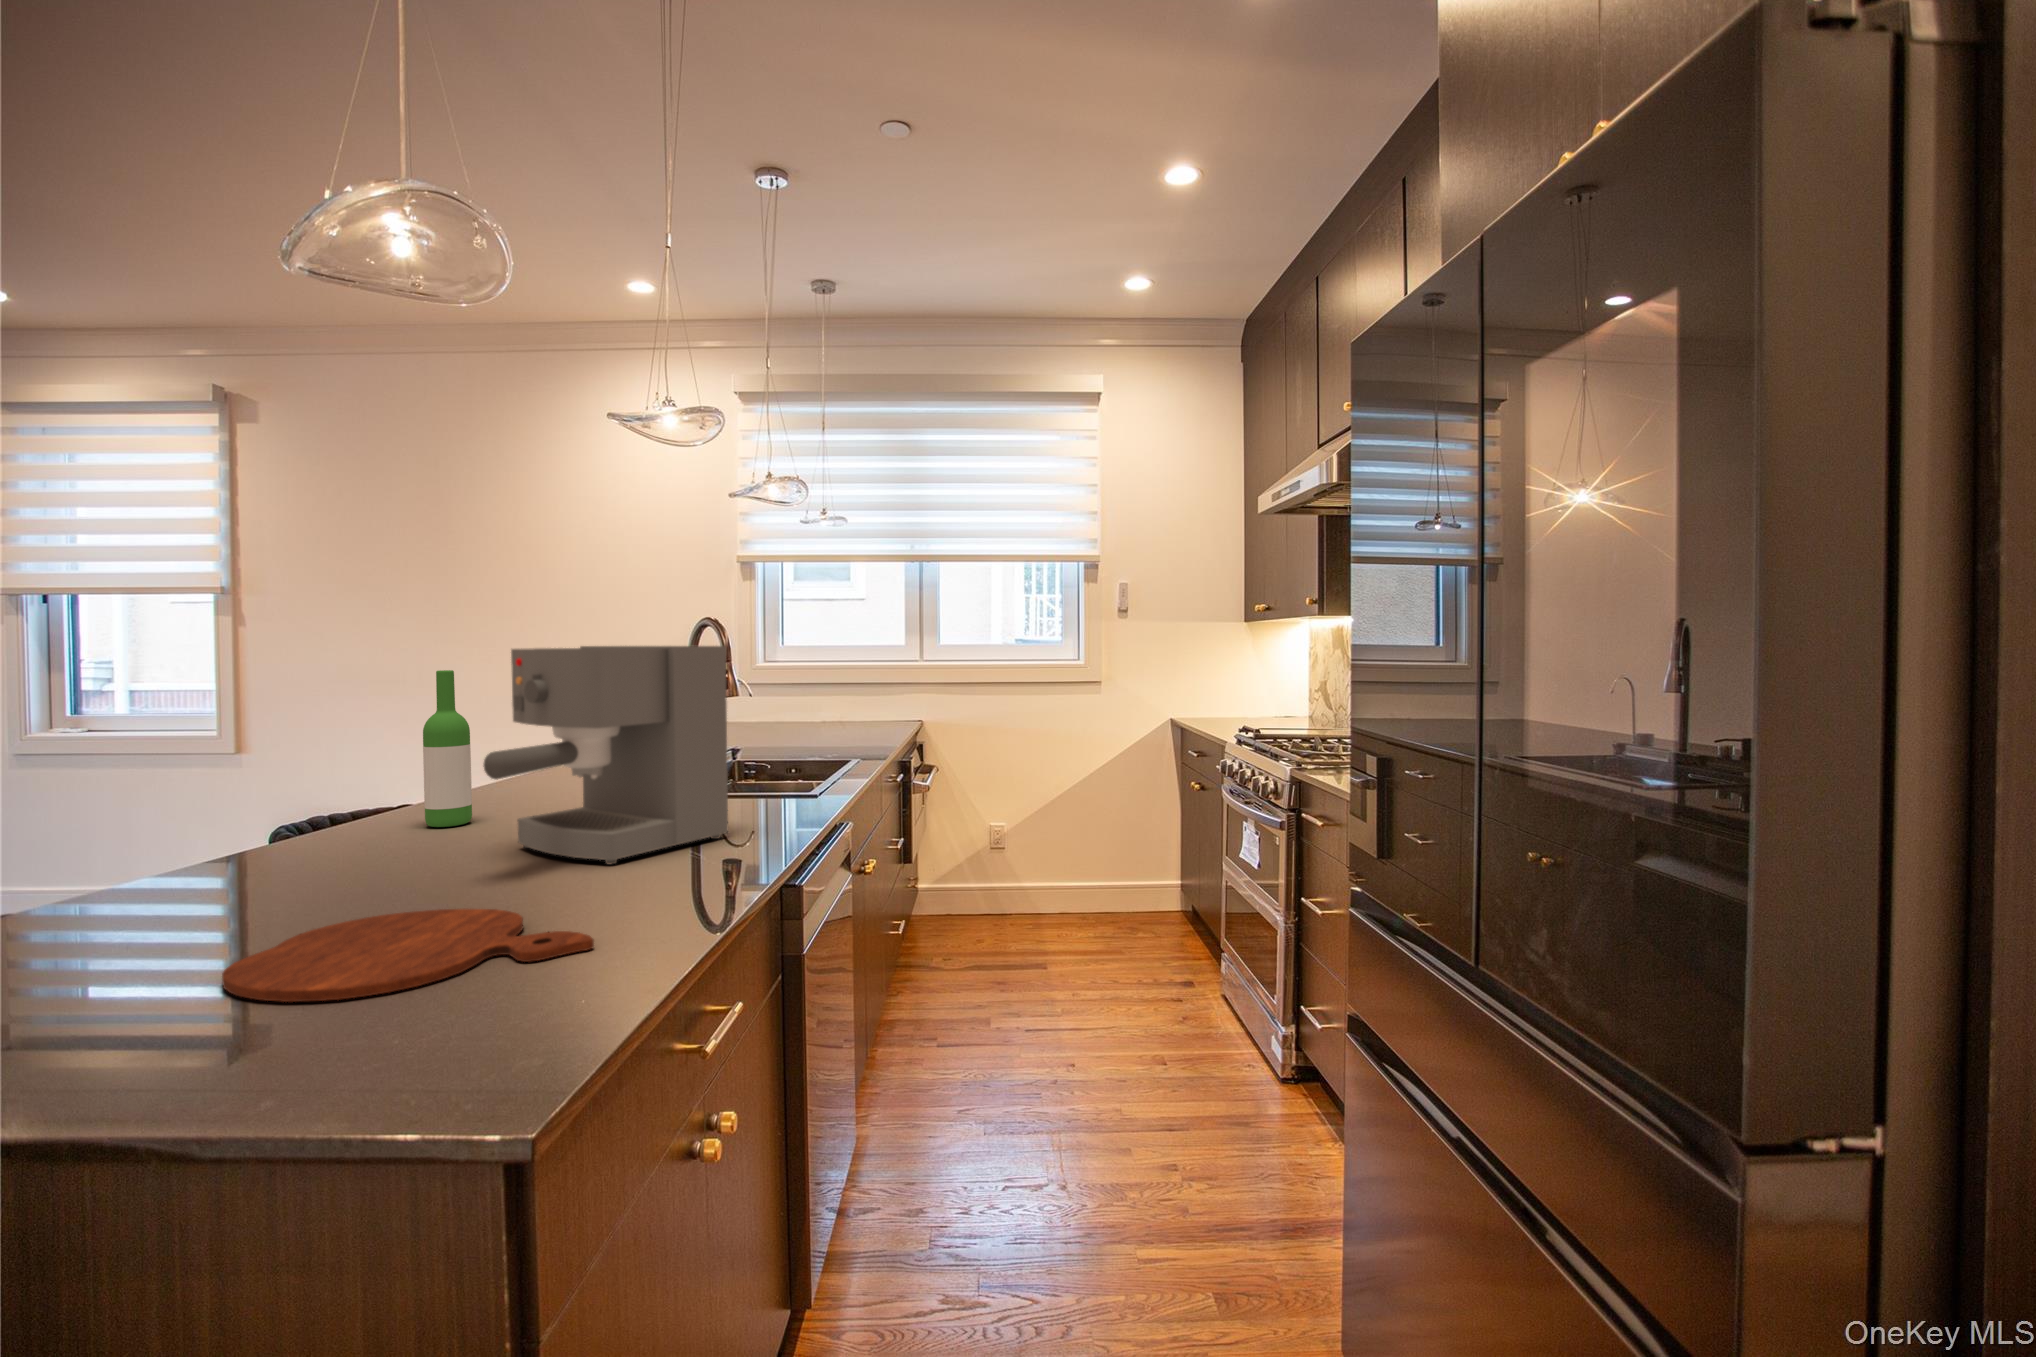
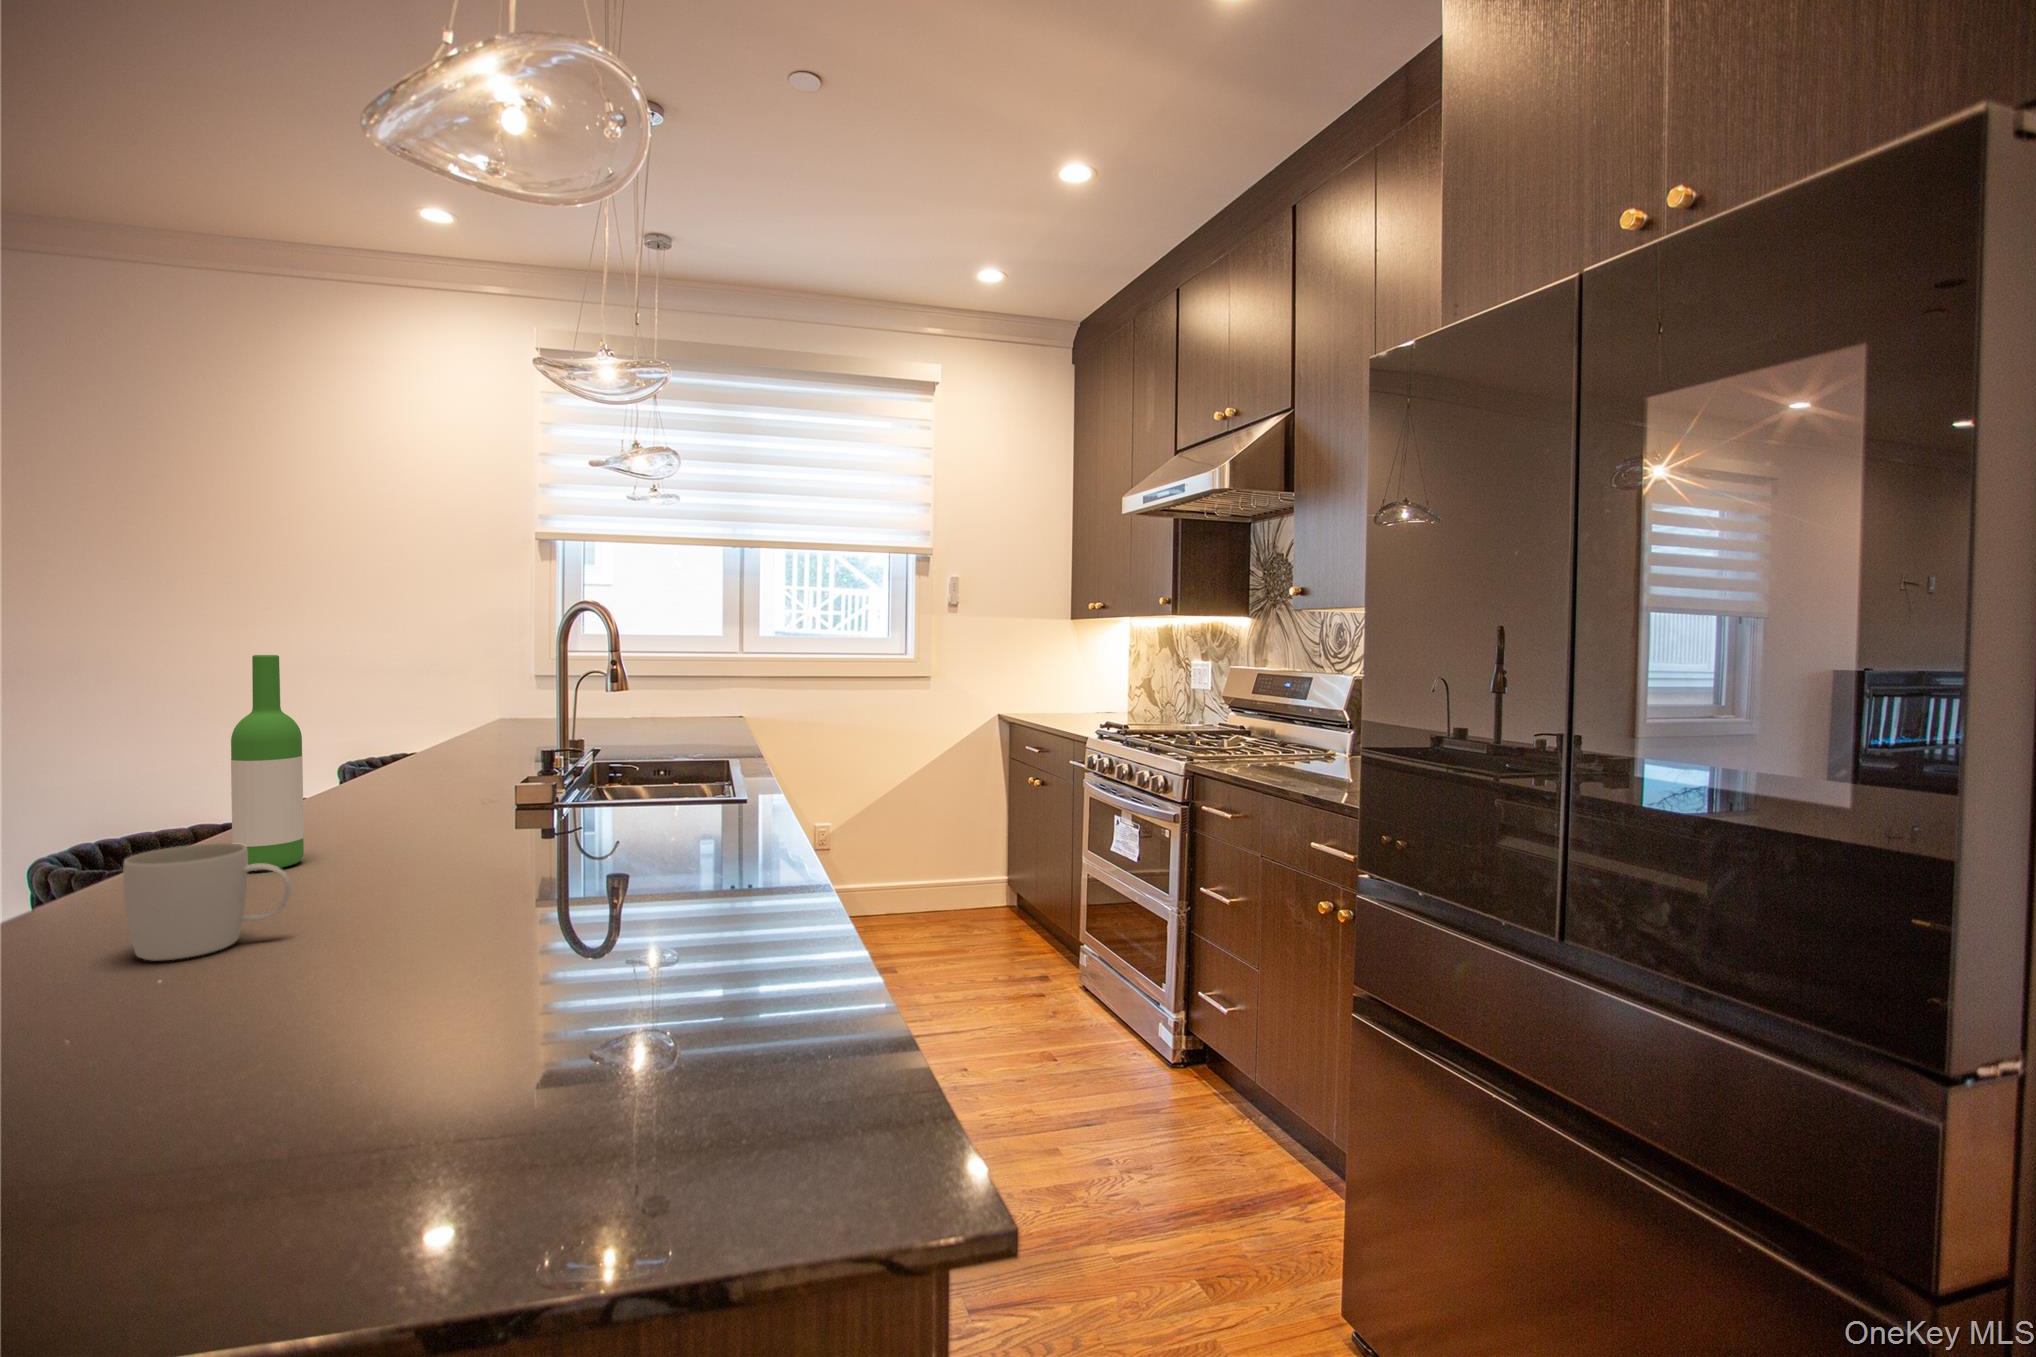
coffee maker: present [483,646,728,864] -> none [425,625,707,906]
mug: none [306,804,408,880] -> present [123,843,291,961]
cutting board: present [222,909,594,1002] -> none [179,980,729,1164]

